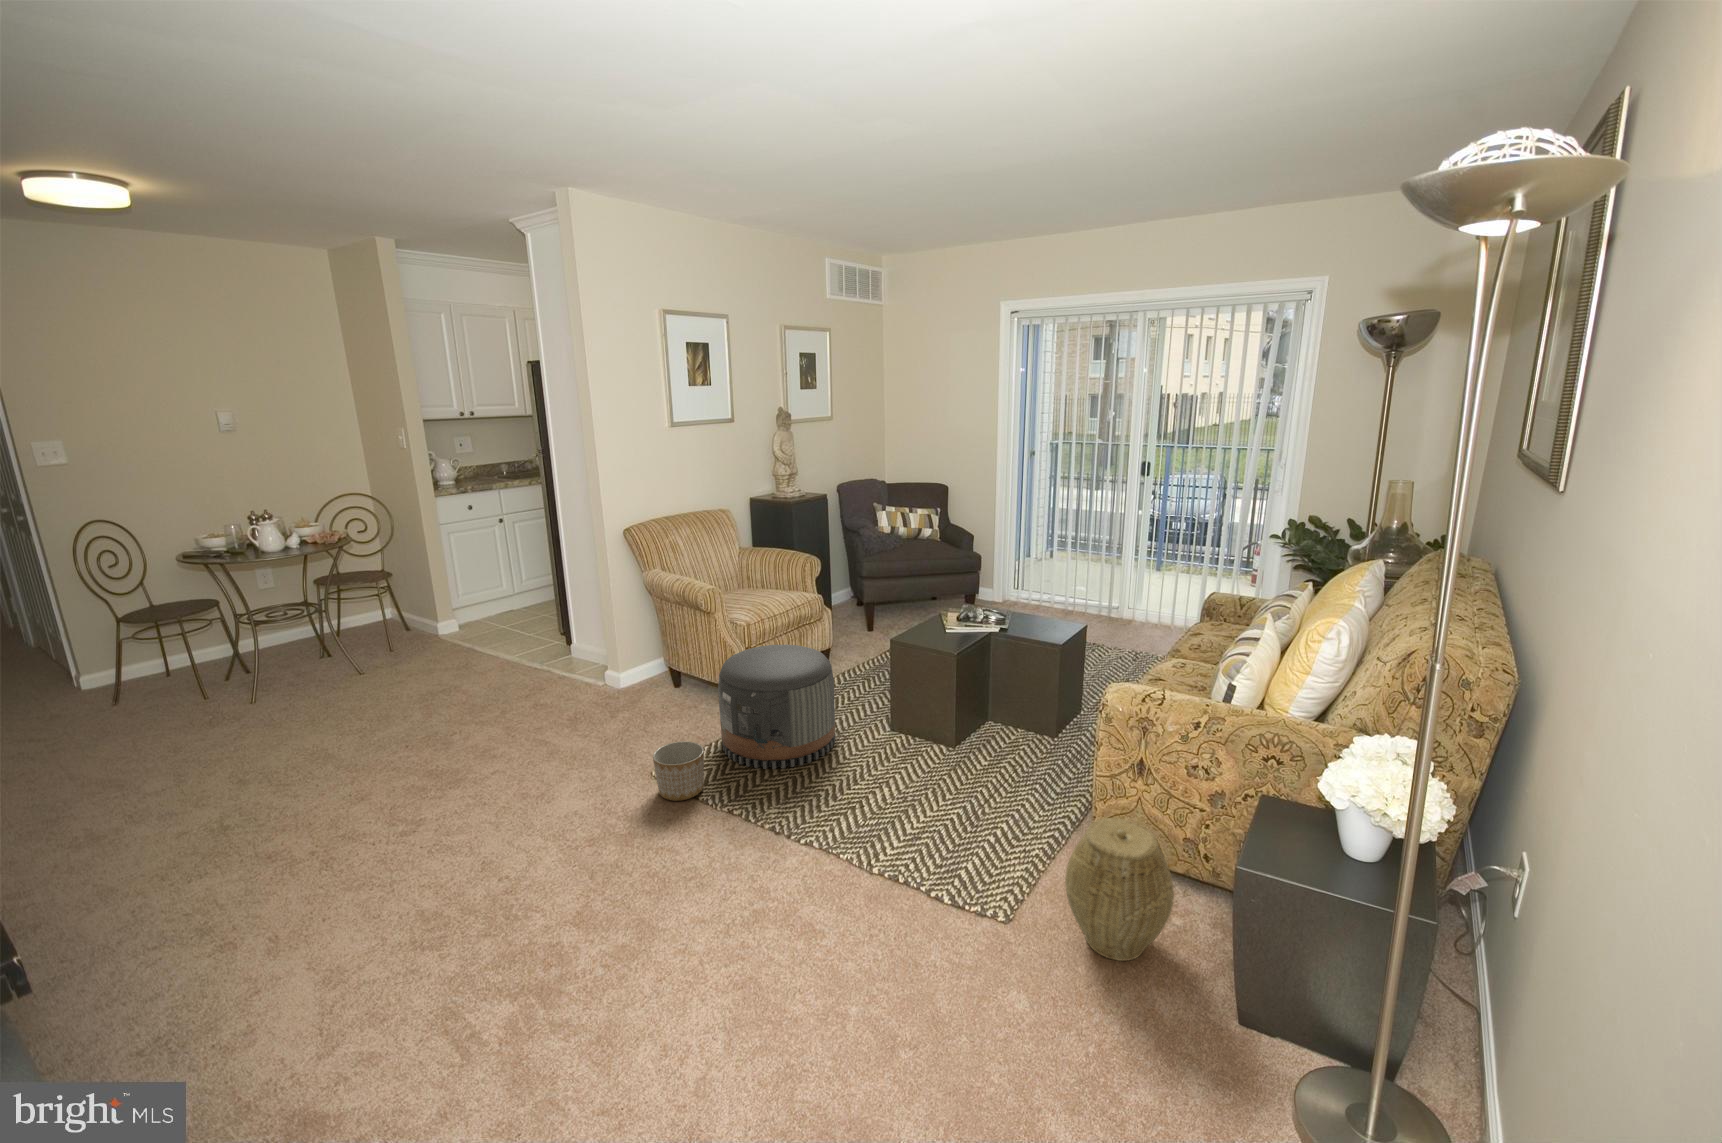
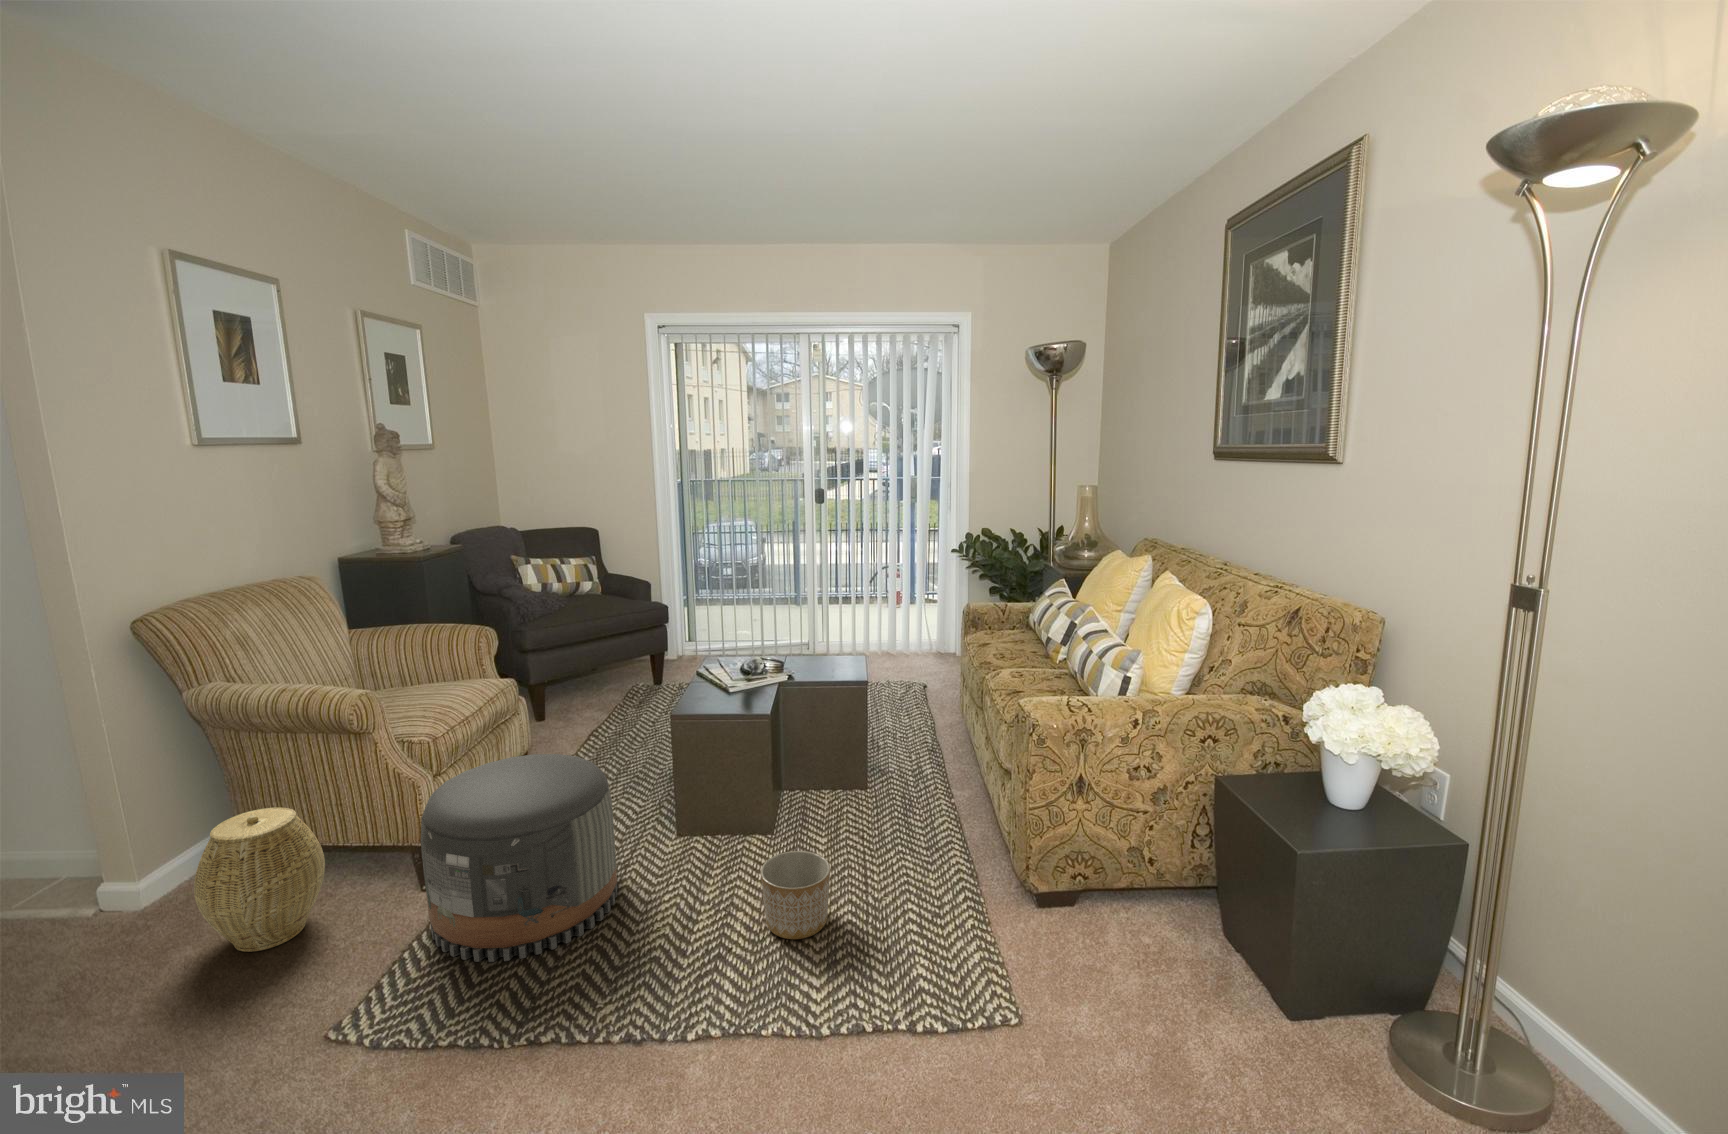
planter: present [653,741,704,801] -> present [761,851,830,939]
woven basket: present [1065,818,1174,961] -> present [194,807,325,952]

